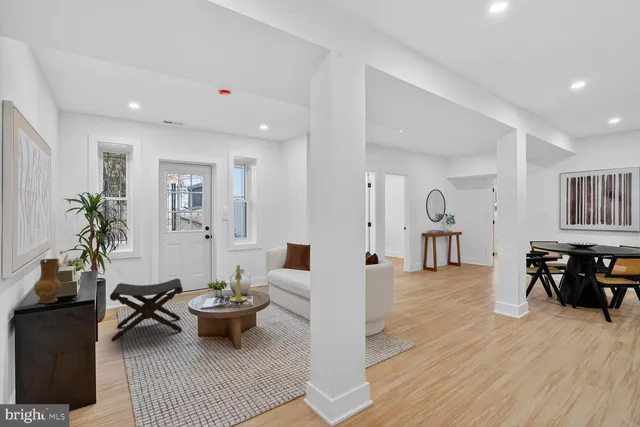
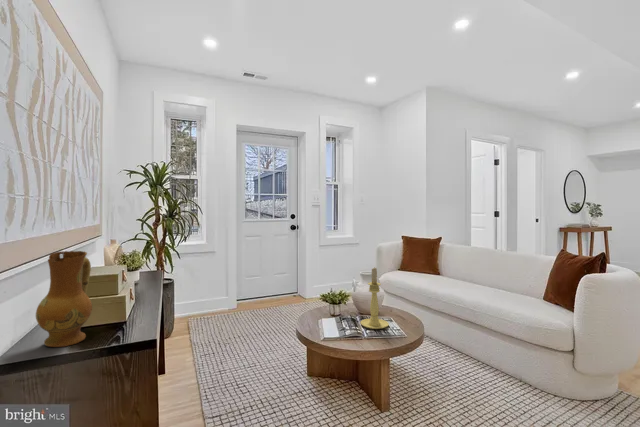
footstool: present [110,279,183,341] -> none [181,283,281,378]

